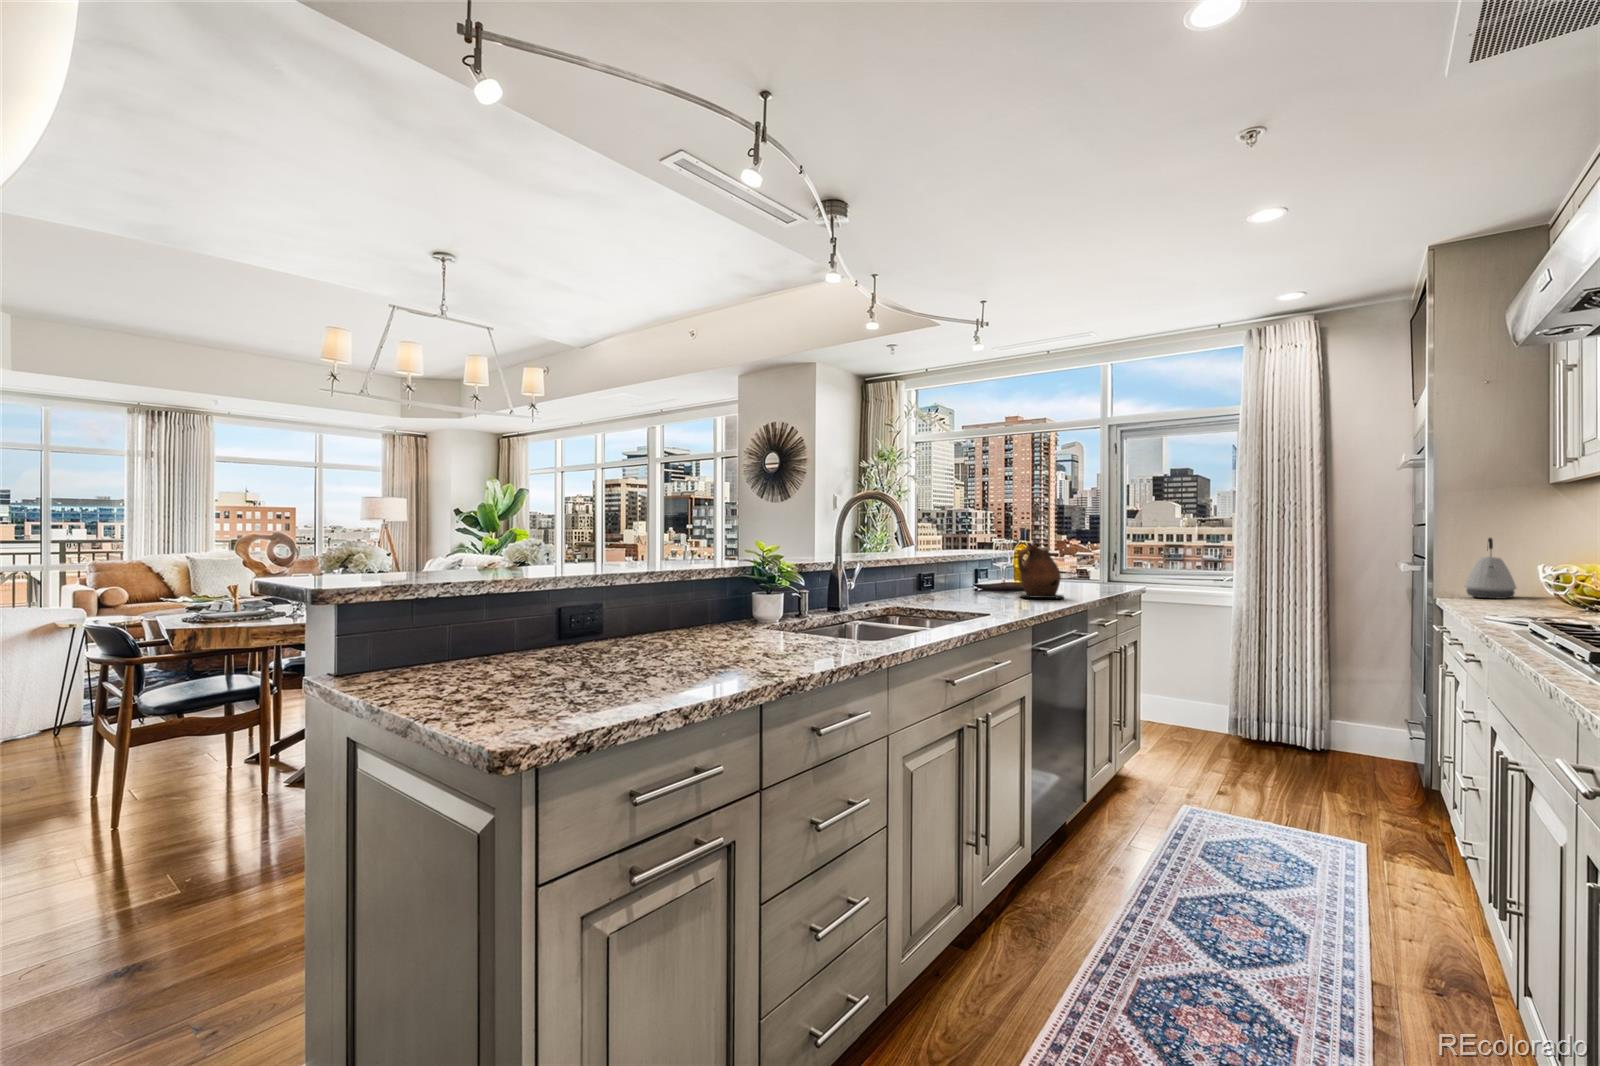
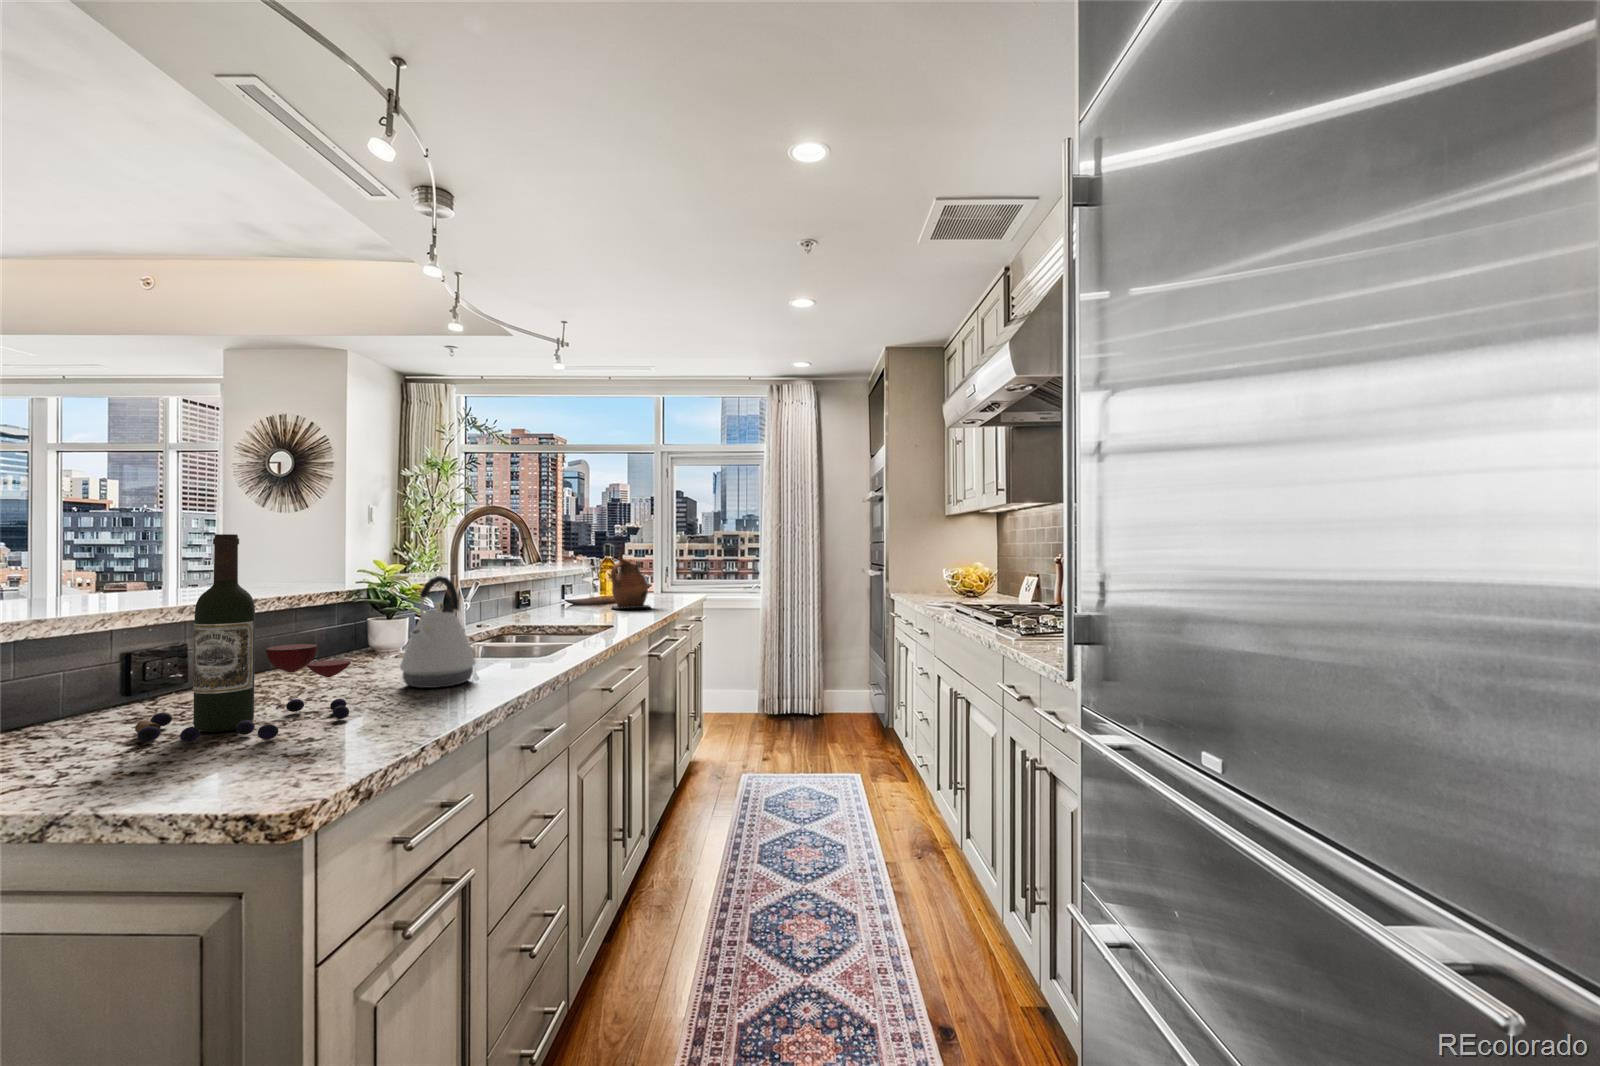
wine bottle: none [514,514,663,689] -> present [135,534,351,742]
kettle: present [1465,538,1516,599] -> present [400,576,476,688]

